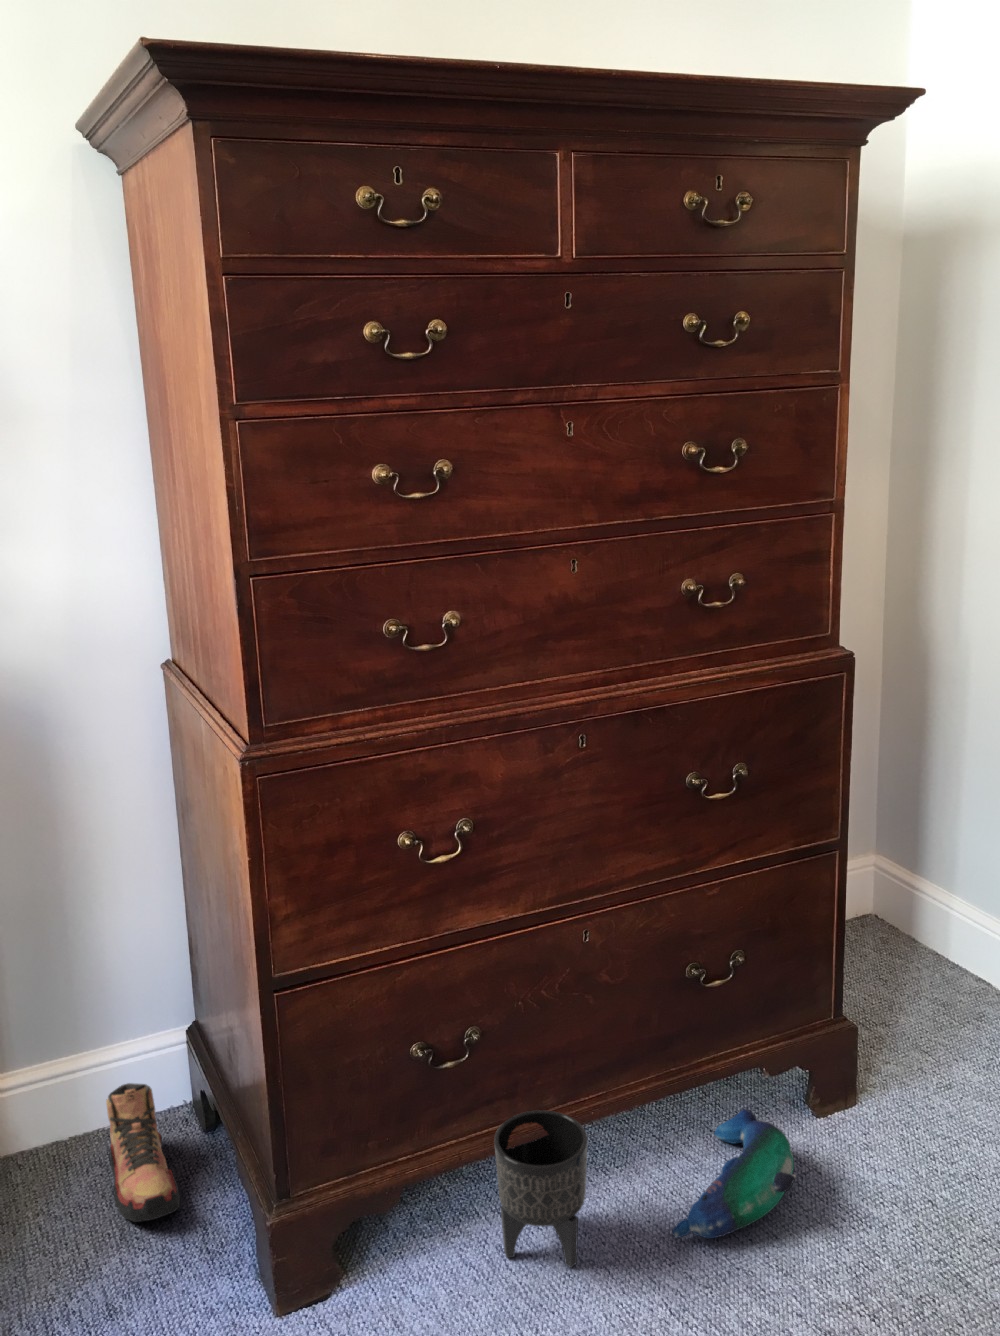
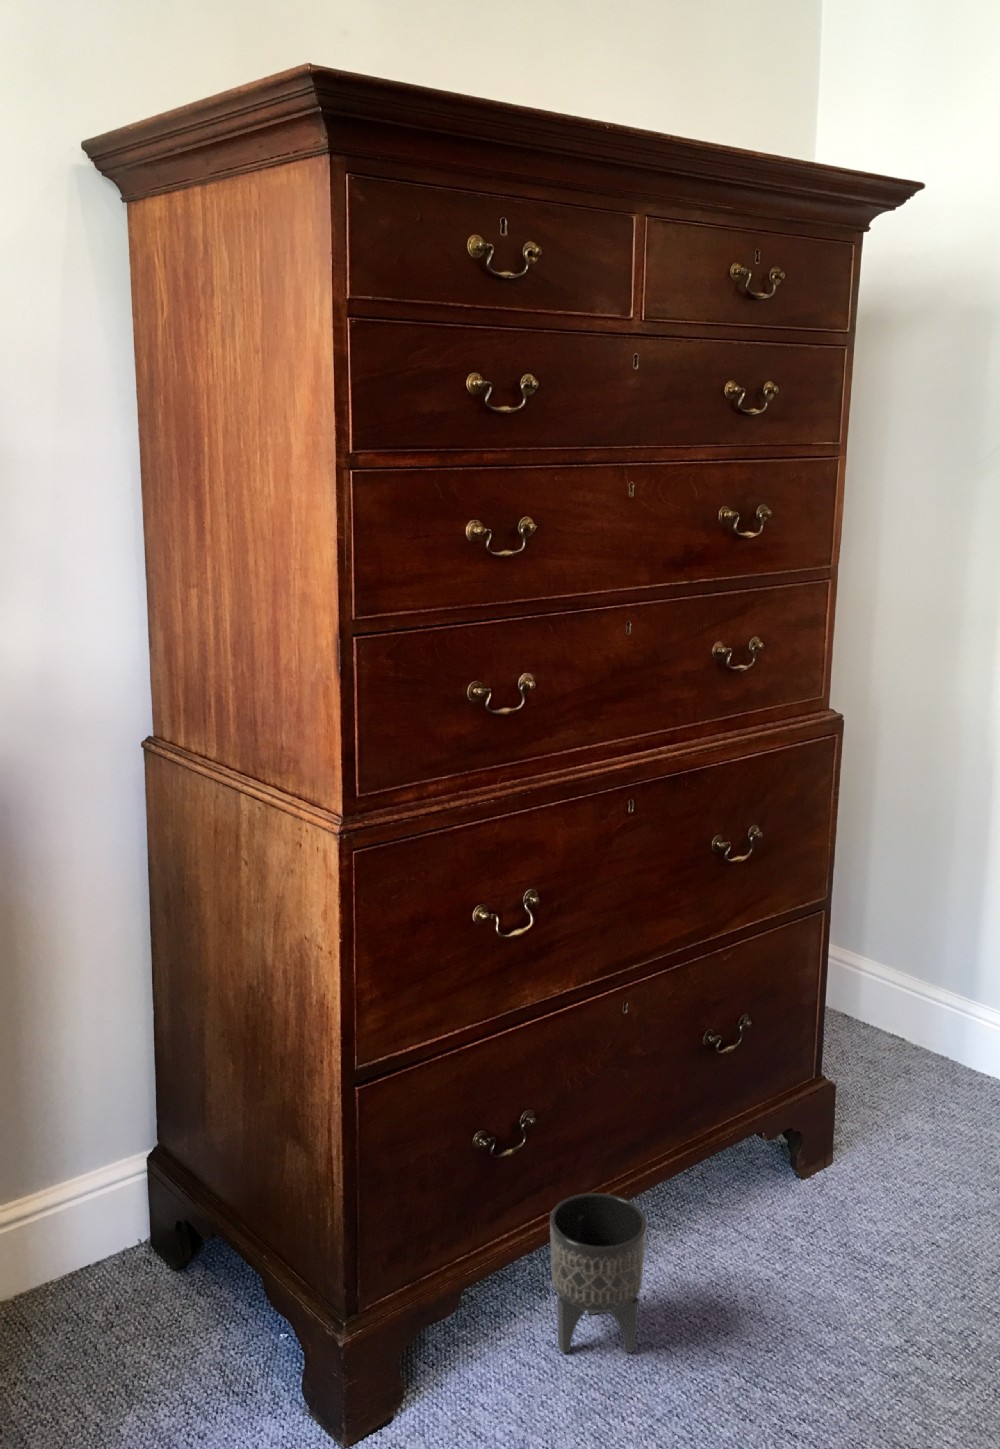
shoe: present [106,1083,180,1222] -> none [79,1220,188,1375]
plush toy: present [672,1109,796,1238] -> none [715,1178,827,1309]

